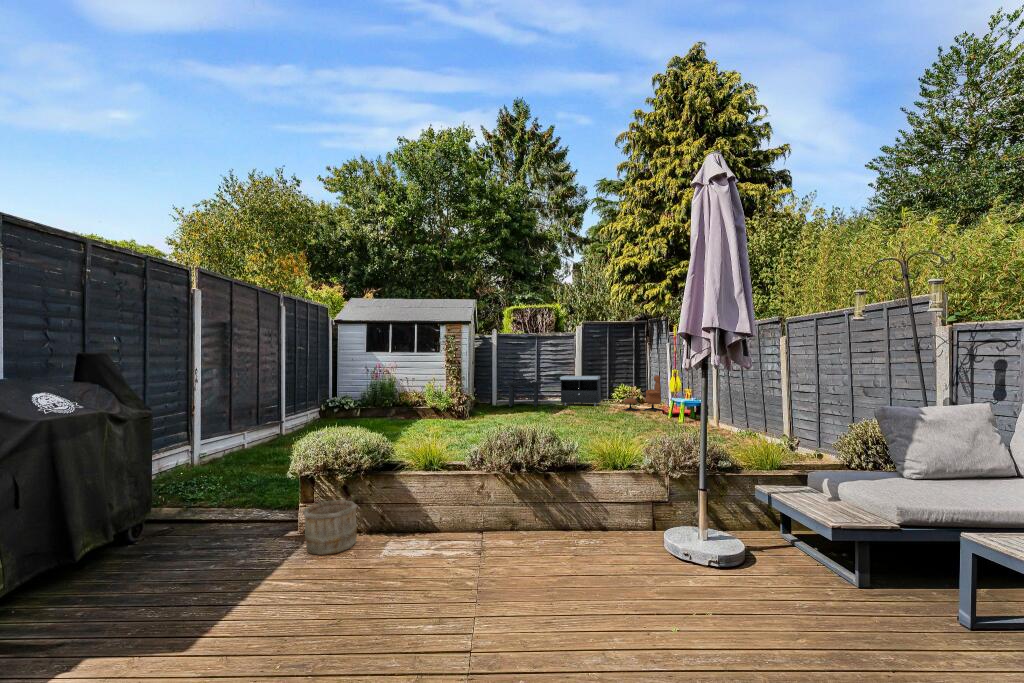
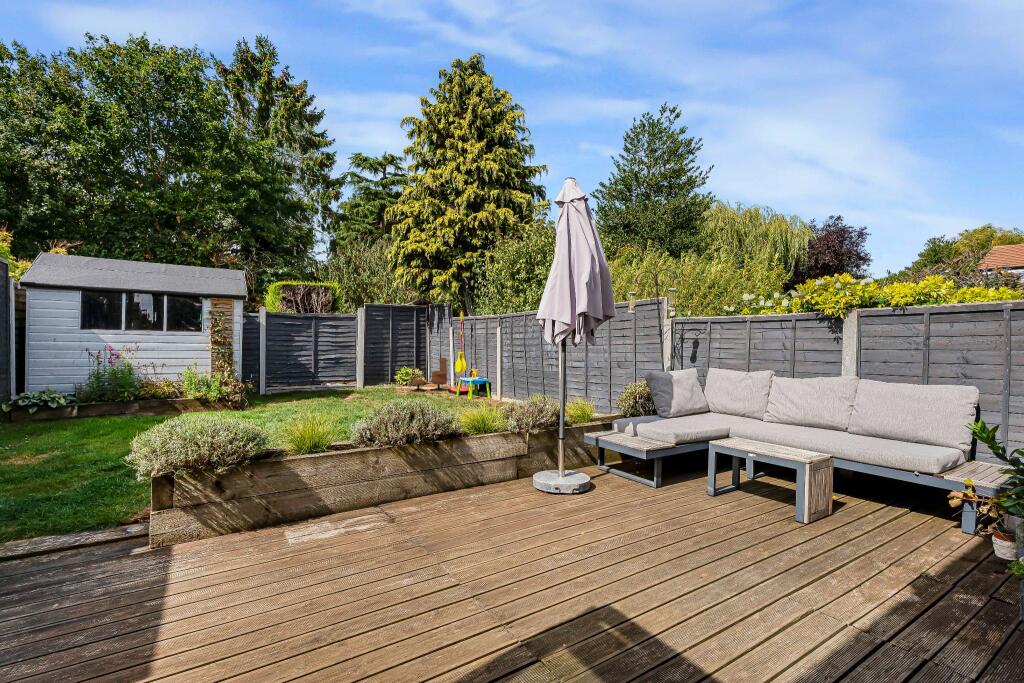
storage bench: present [560,376,601,406] -> none [344,359,384,389]
round table: present [504,381,544,407] -> none [278,364,325,392]
wooden bucket: present [303,500,357,555] -> none [175,494,245,560]

